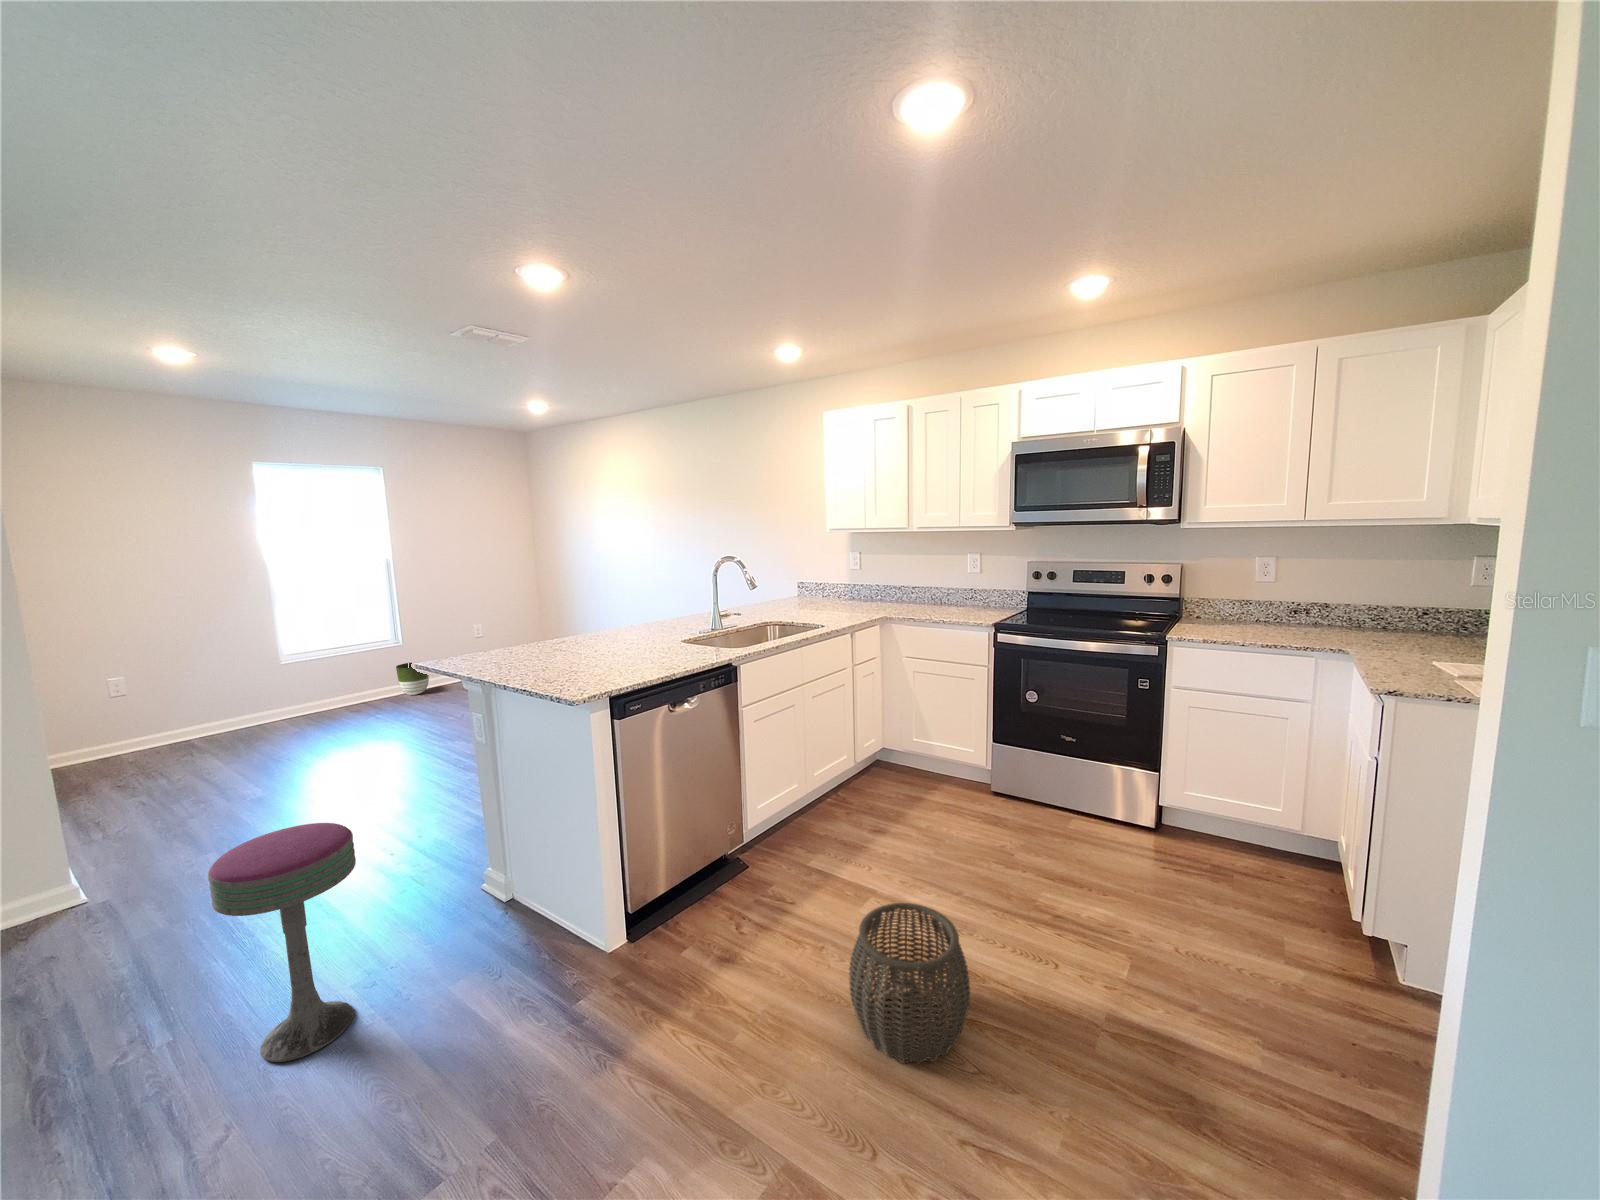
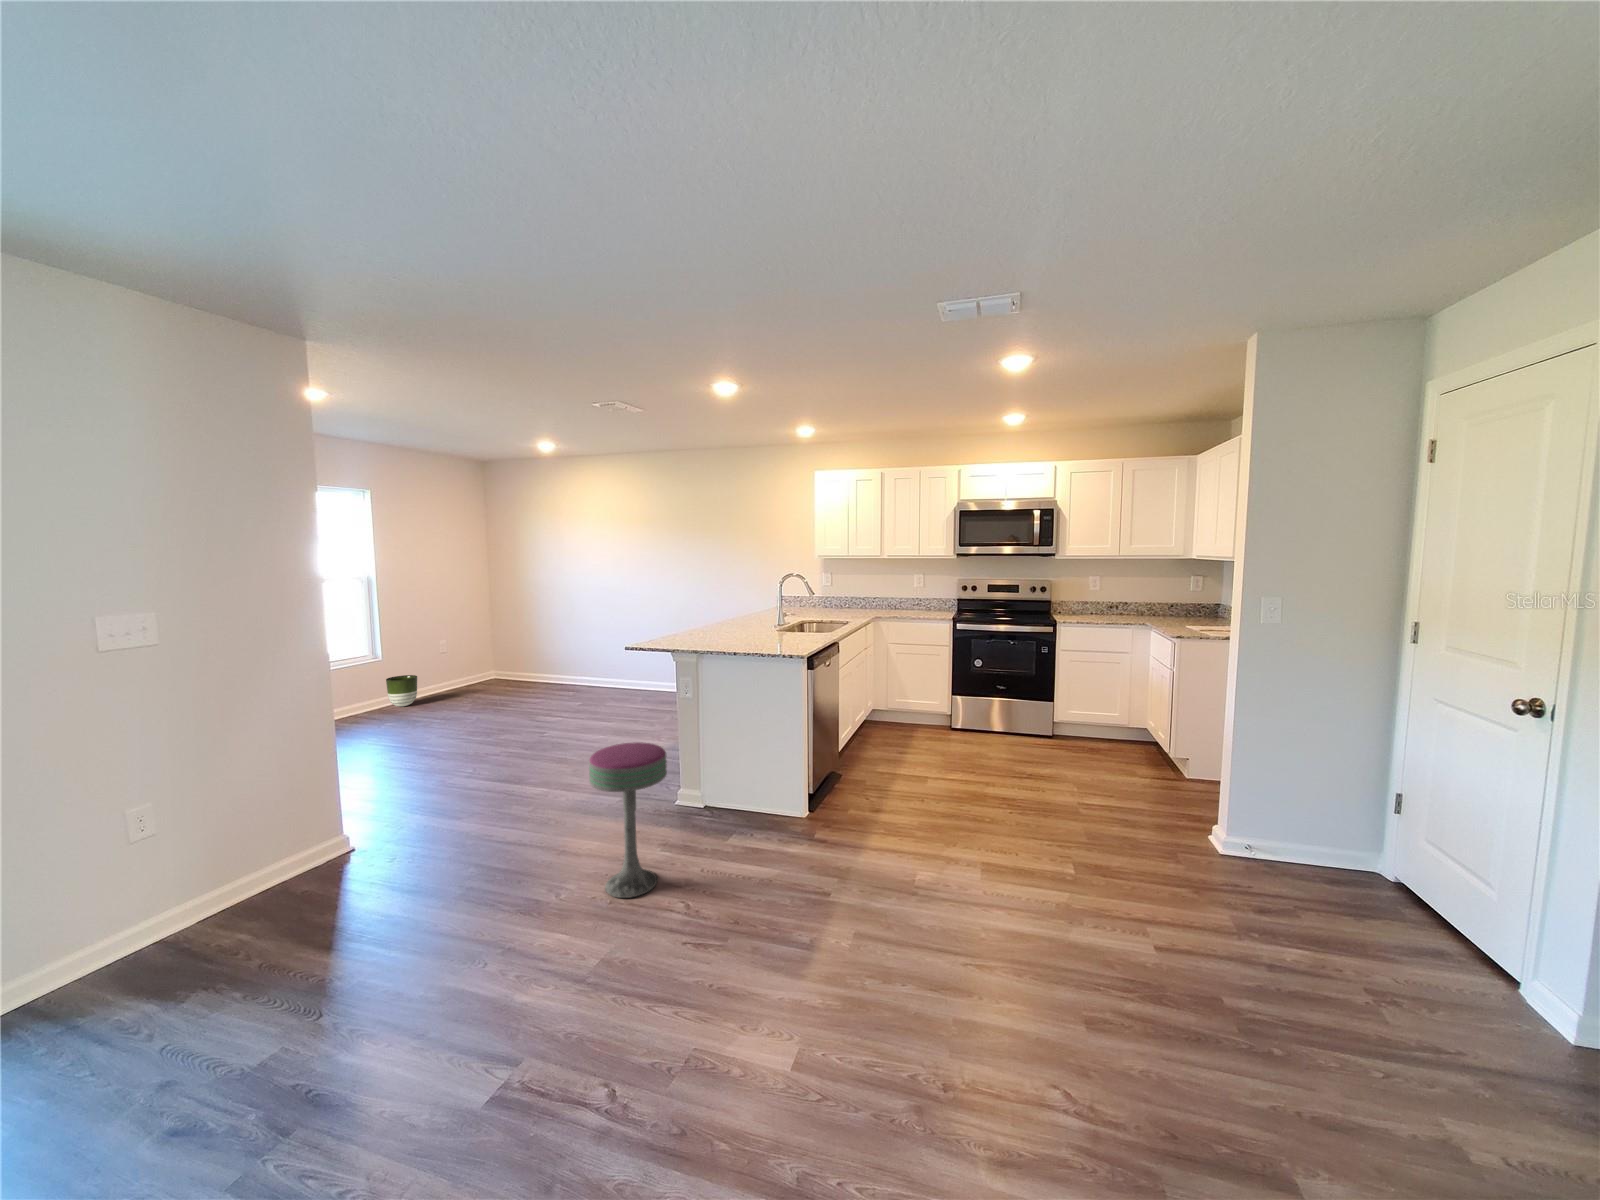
woven basket: present [849,903,971,1063] -> none [952,763,1023,840]

